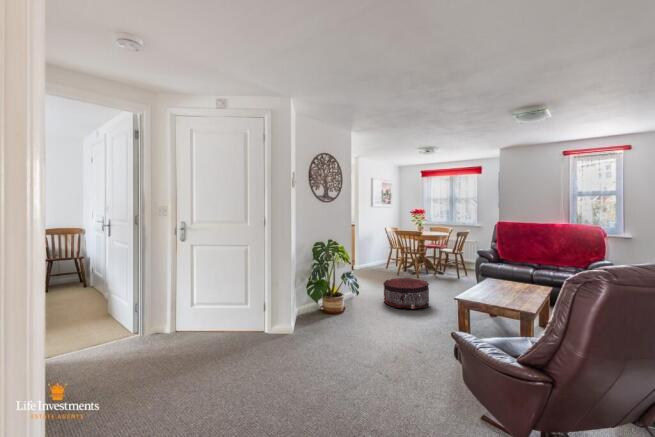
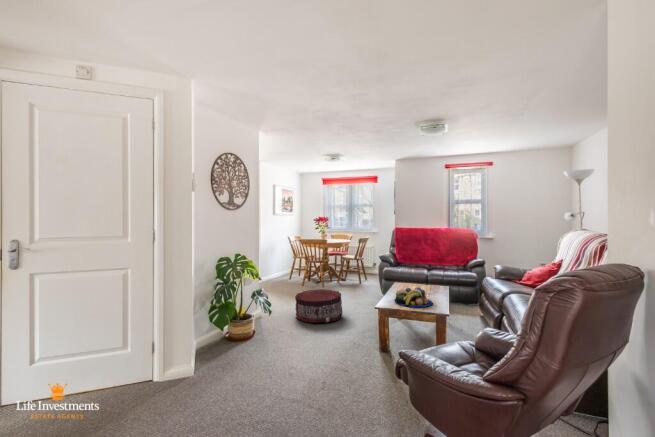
fruit bowl: none [477,281,521,300] -> present [395,287,433,307]

